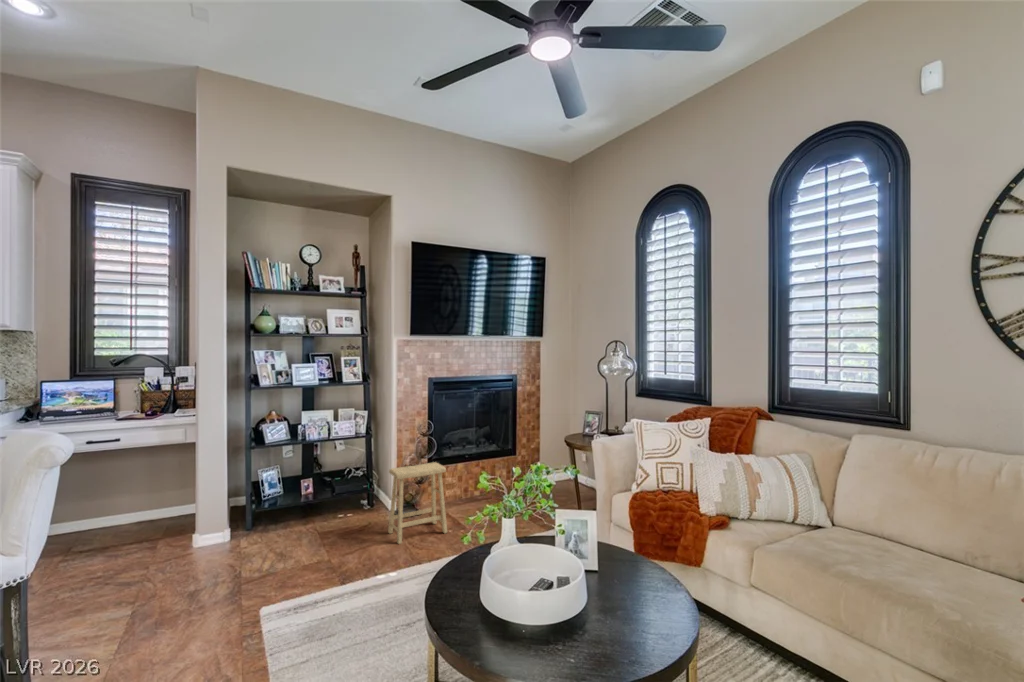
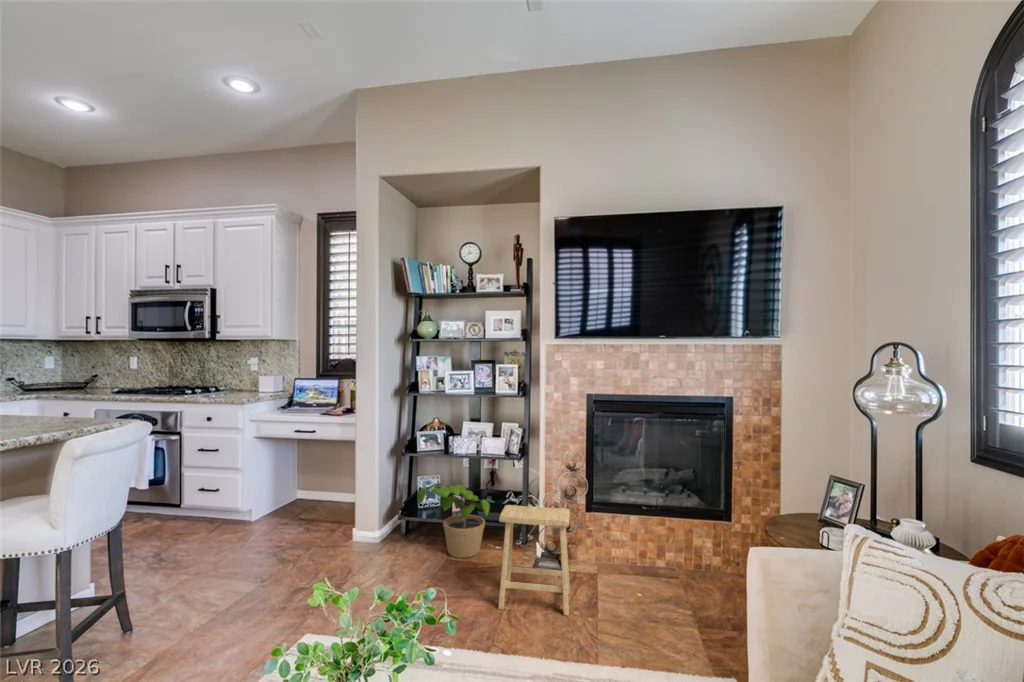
potted plant: none [285,465,349,529] -> present [417,483,490,558]

